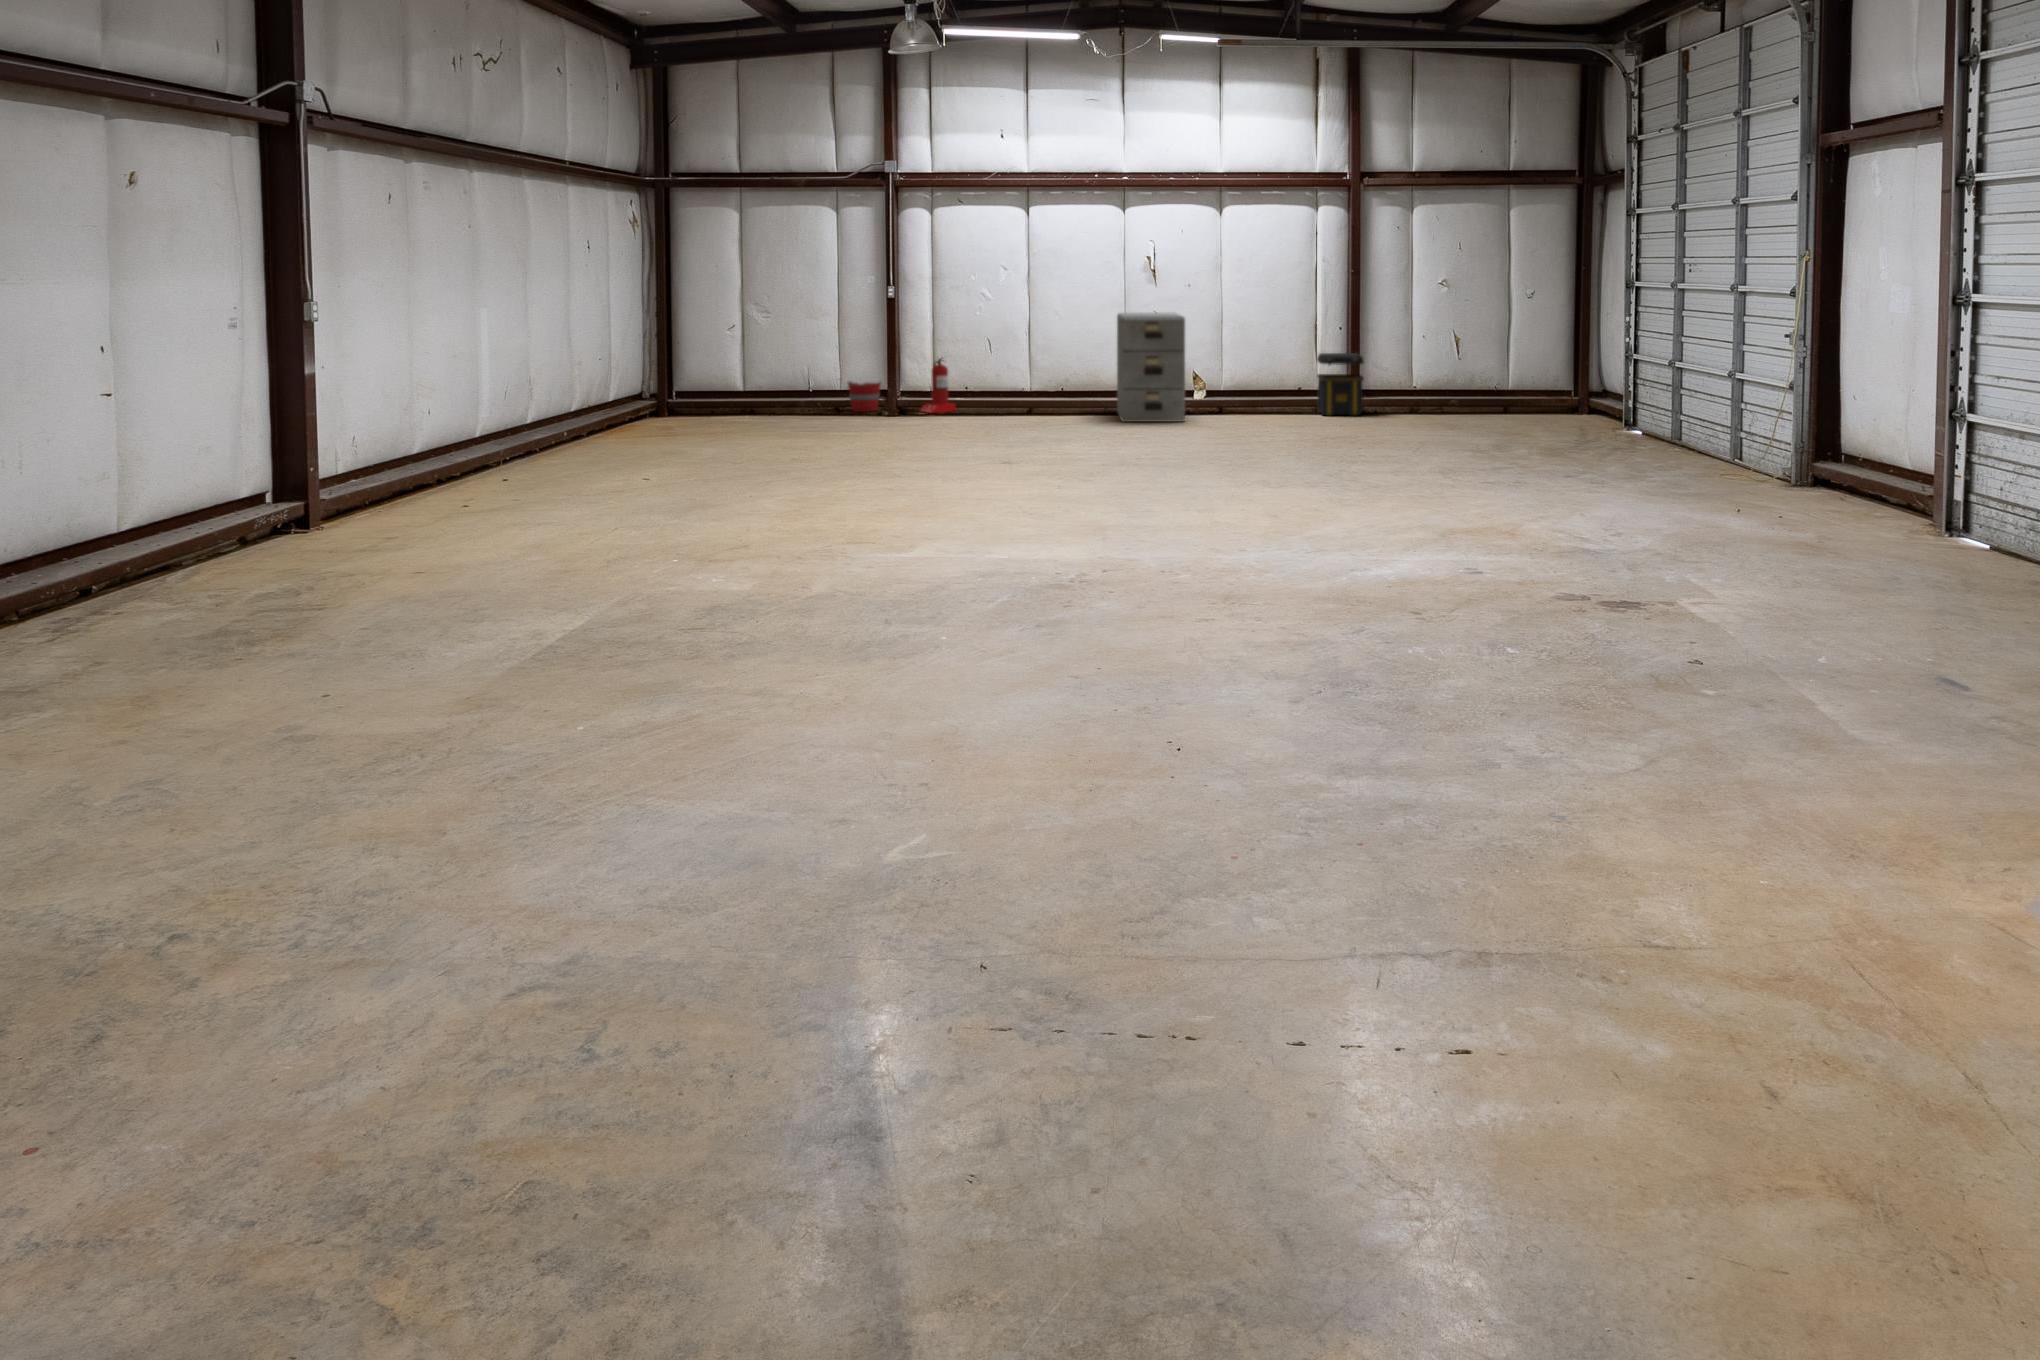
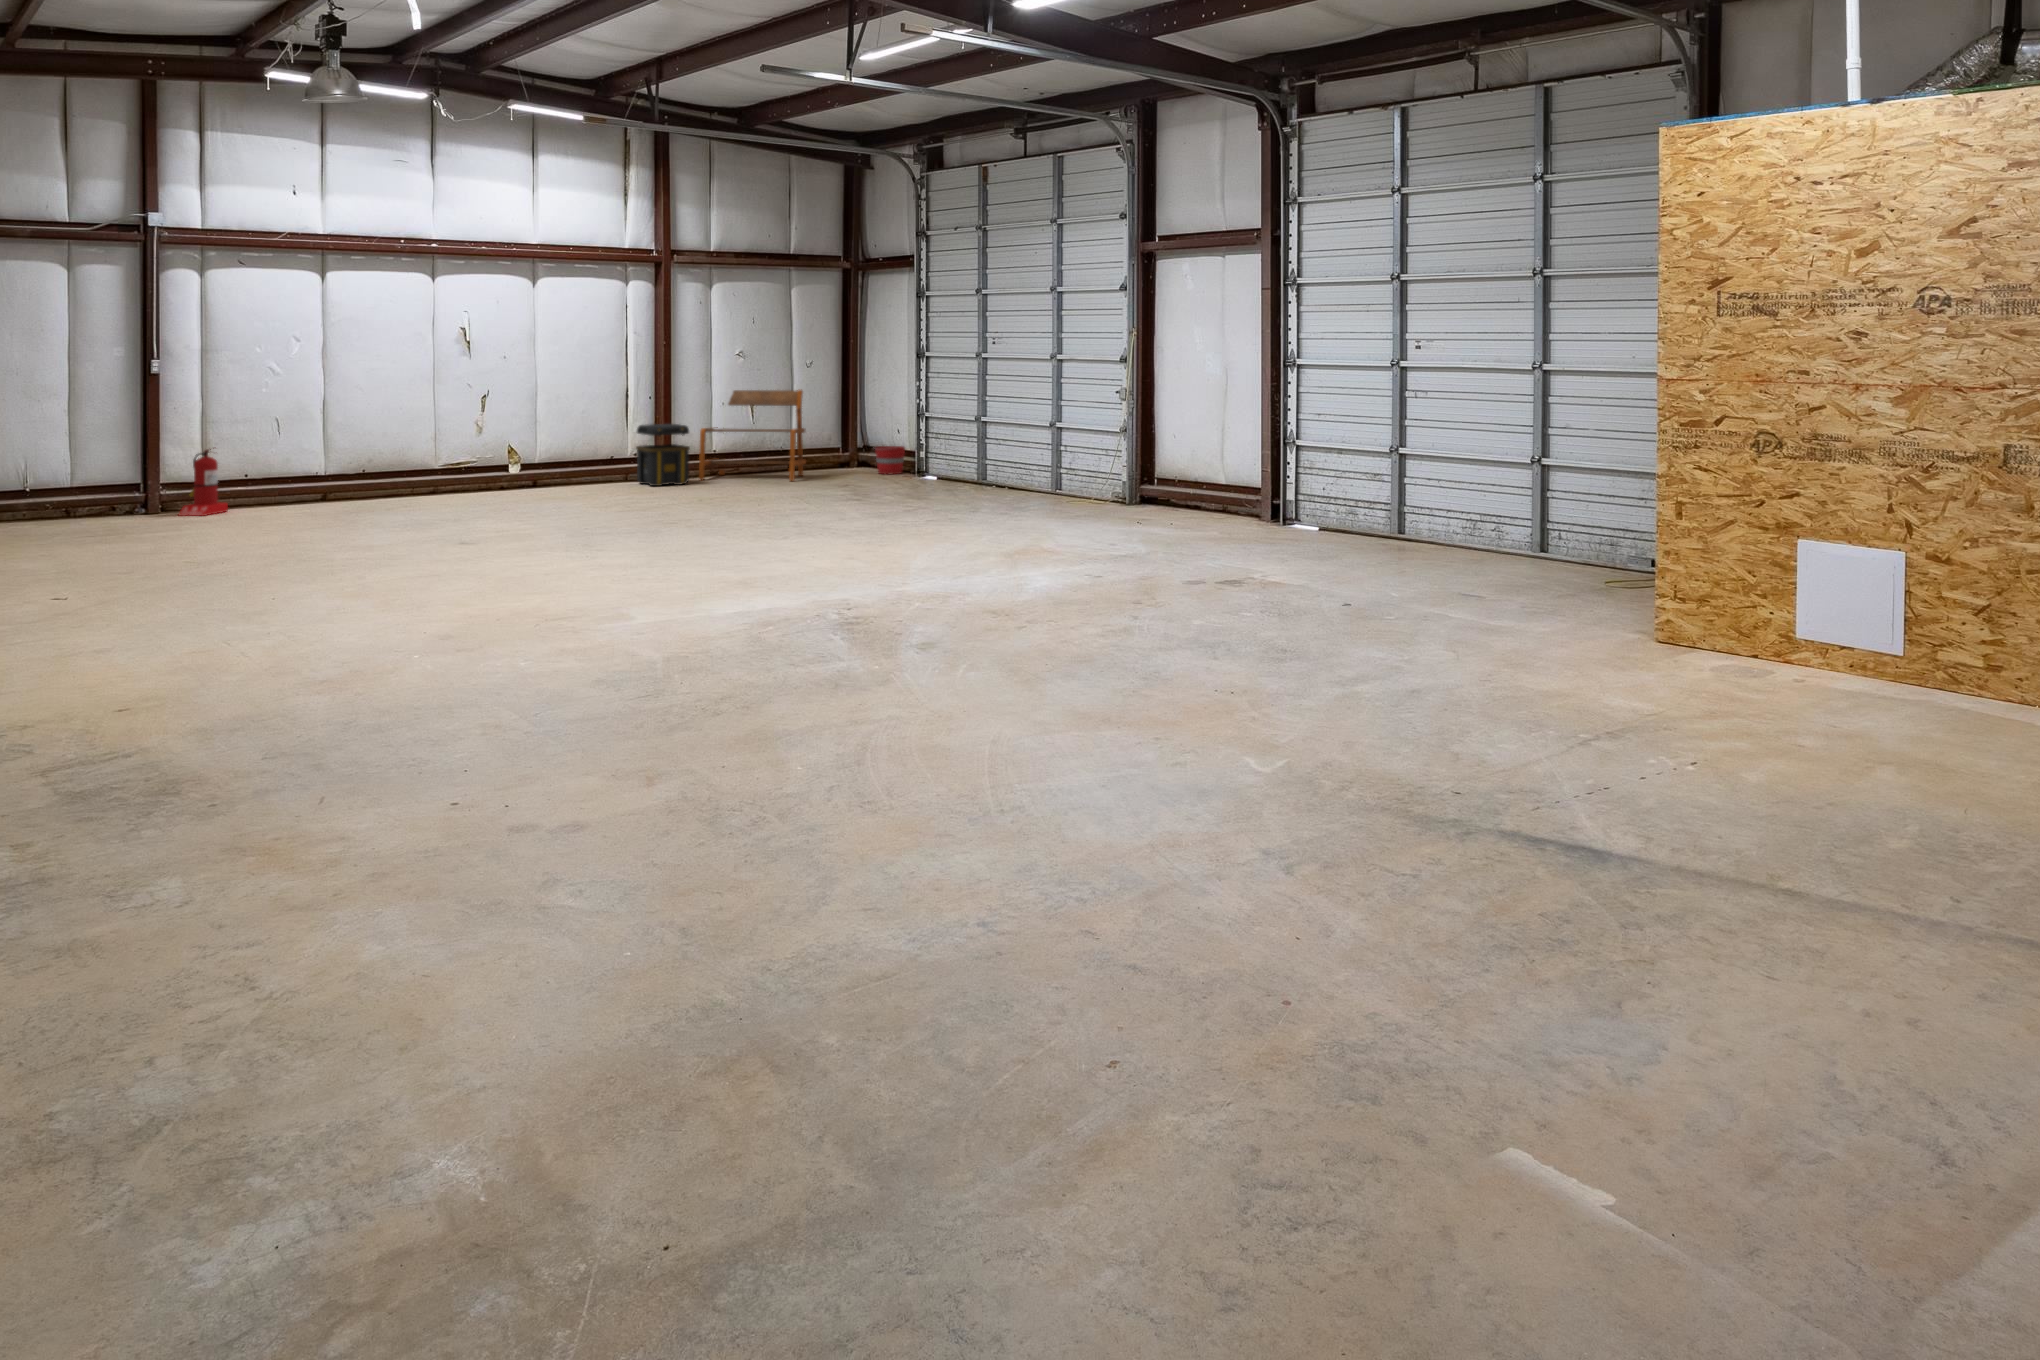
filing cabinet: present [1117,313,1185,422] -> none [429,388,534,507]
bench: none [1383,319,1501,421] -> present [699,390,806,481]
bucket: present [847,381,881,412] -> present [875,446,905,474]

